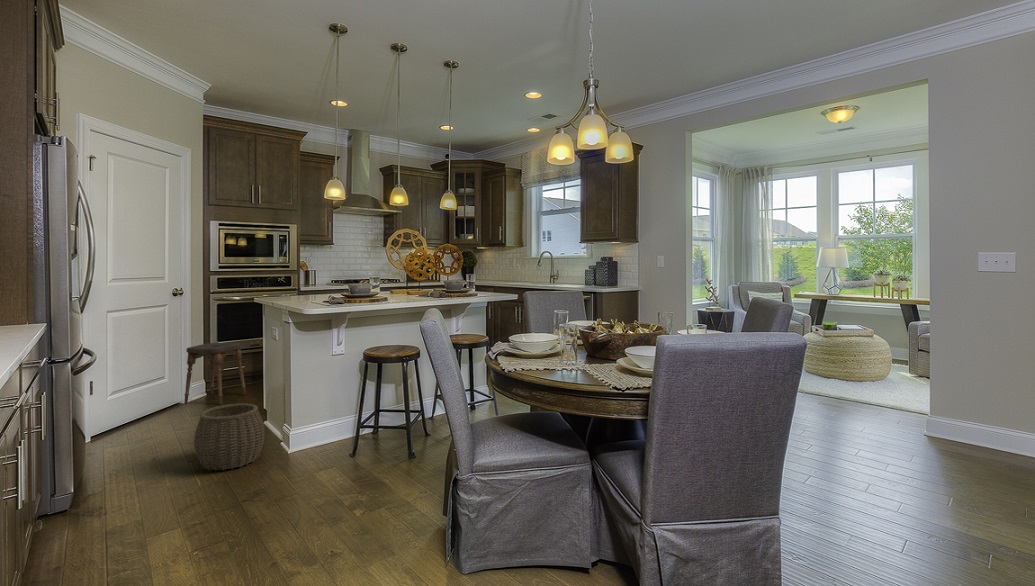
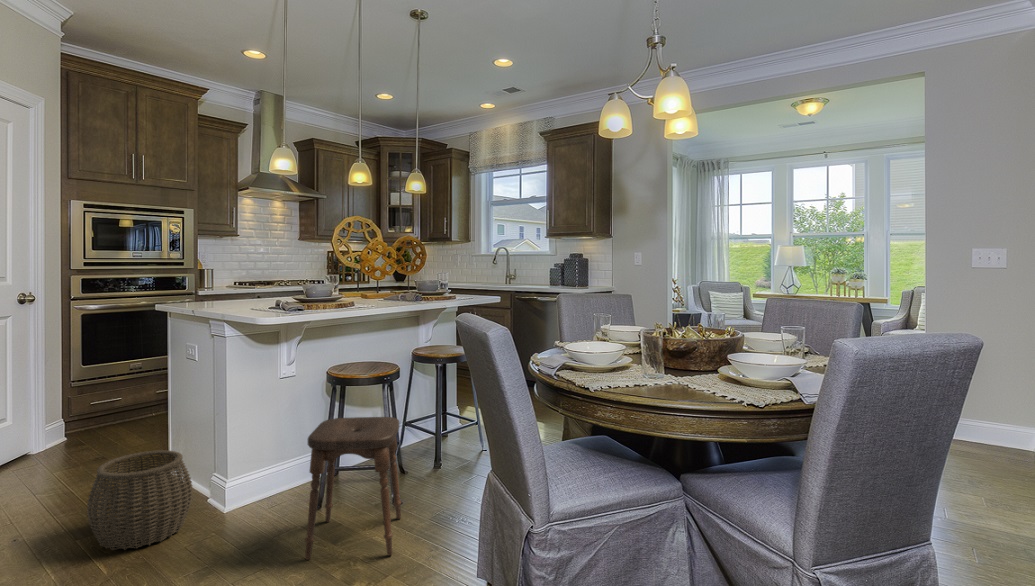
stool: present [184,343,246,405] -> present [305,417,401,560]

